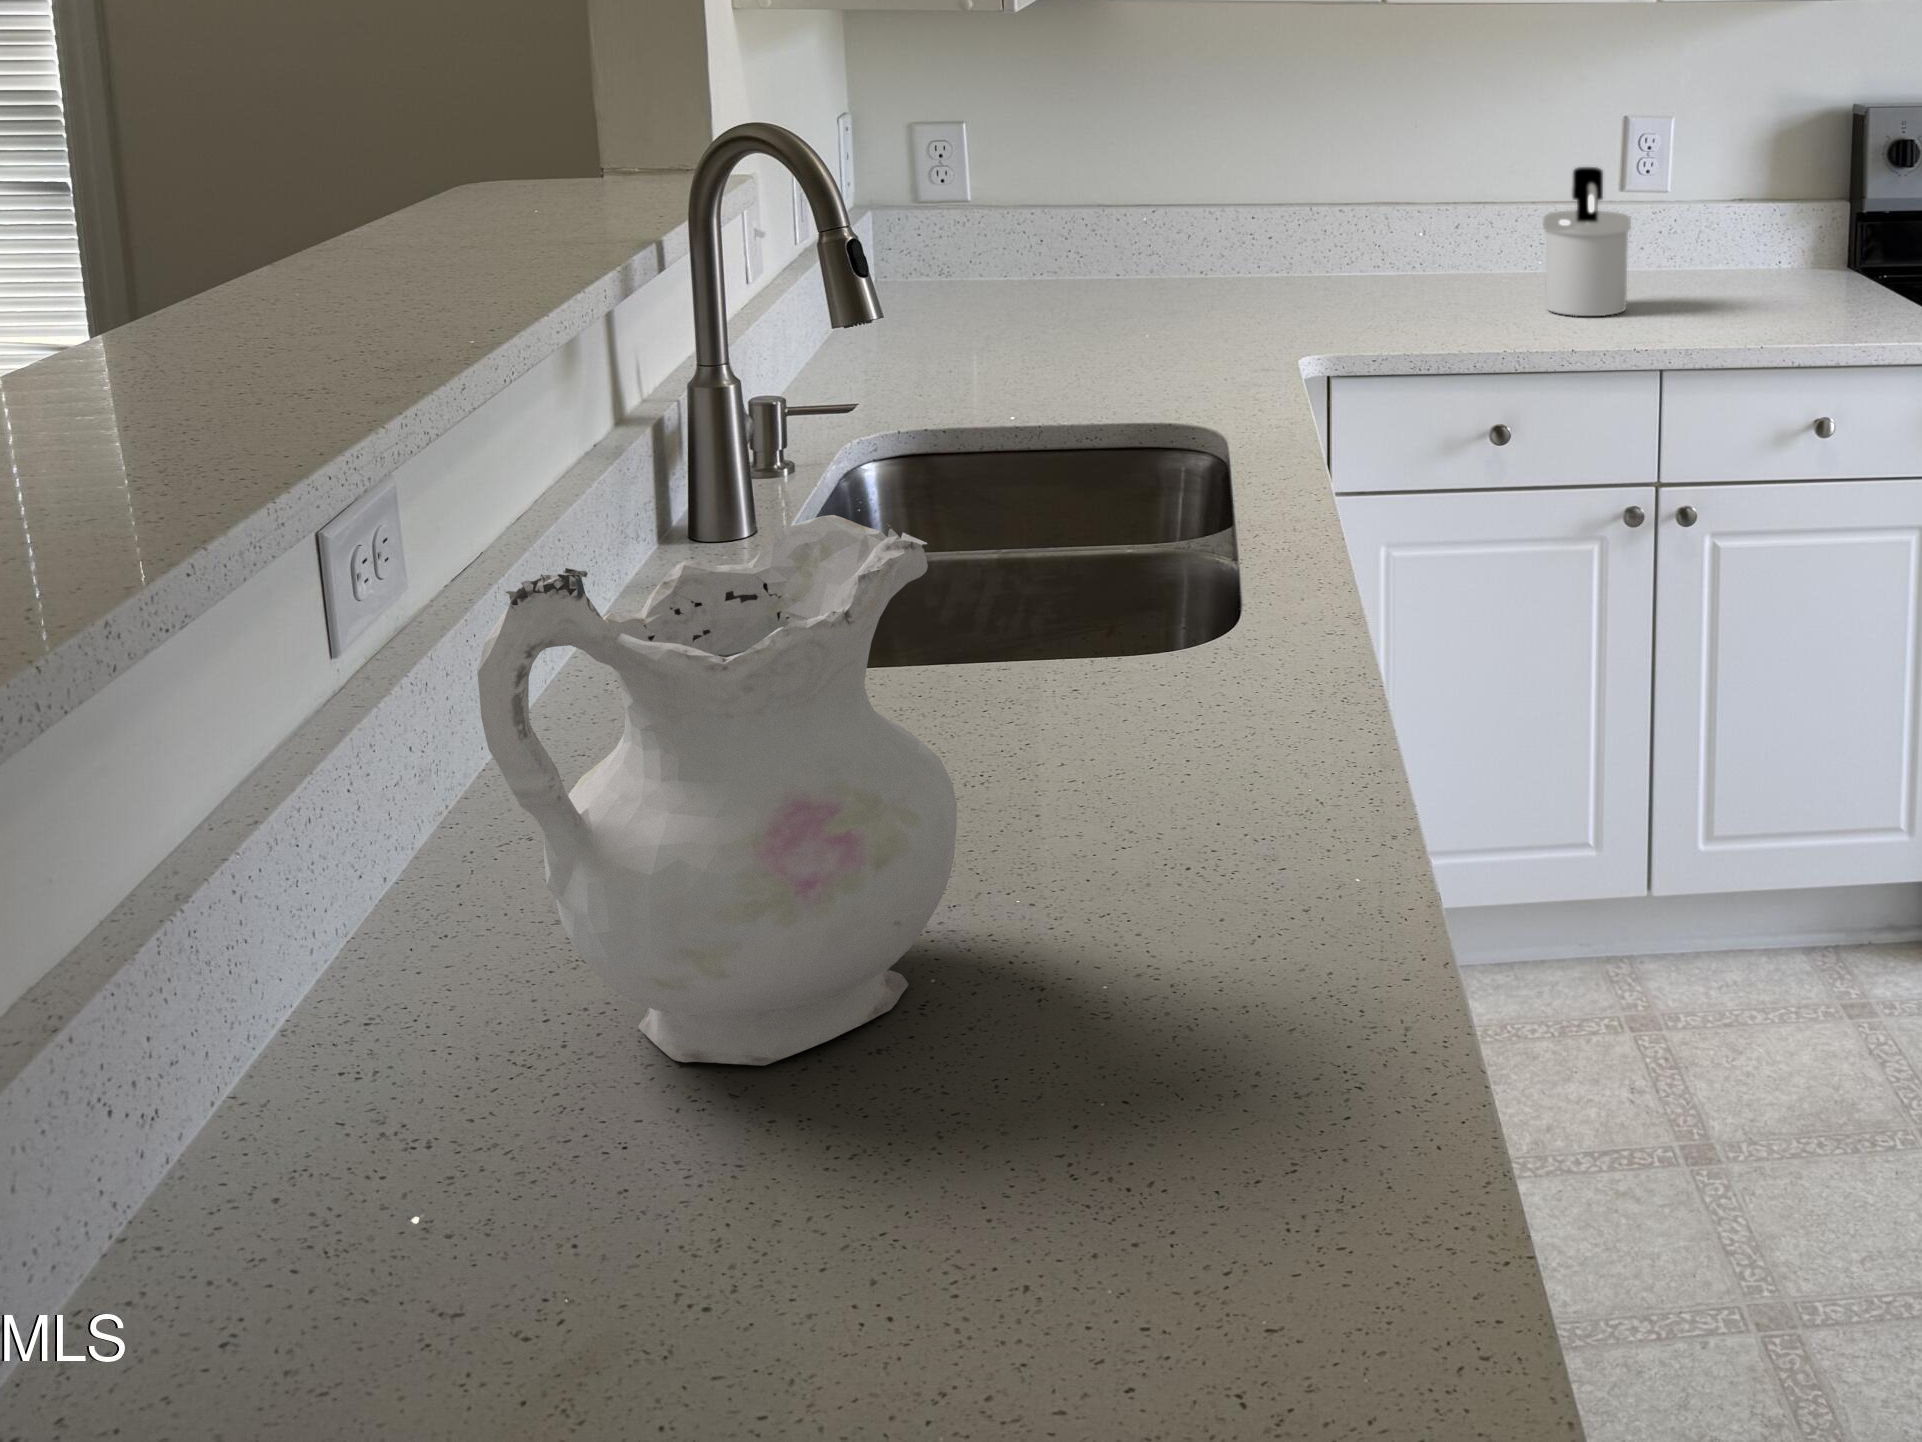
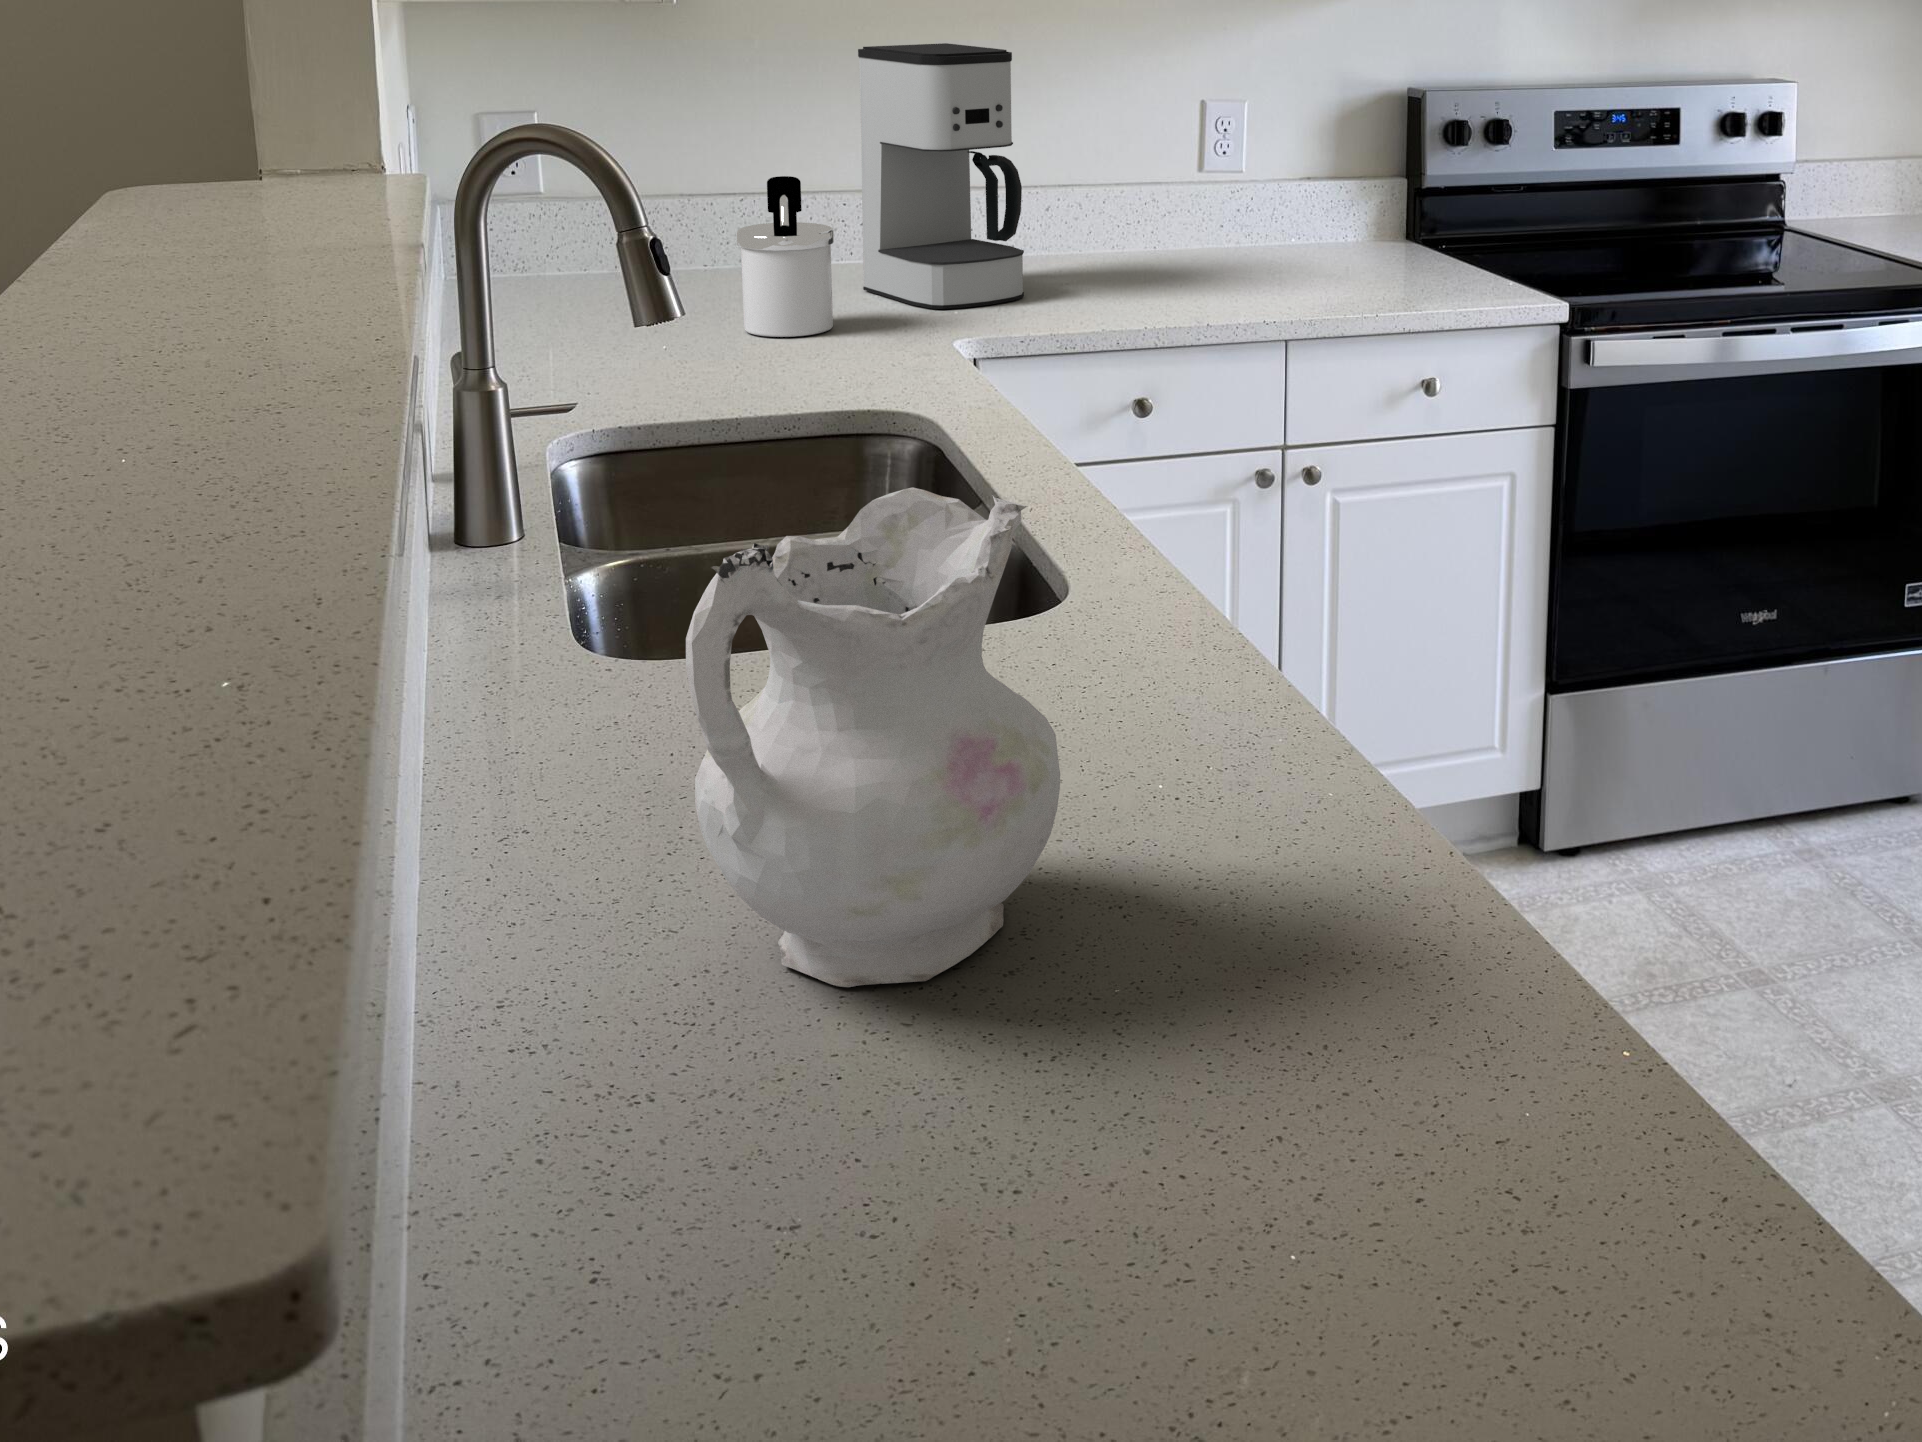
coffee maker: none [1255,54,1417,324] -> present [858,43,1024,309]
soap dispenser: present [1543,167,1631,316] -> present [737,176,834,337]

